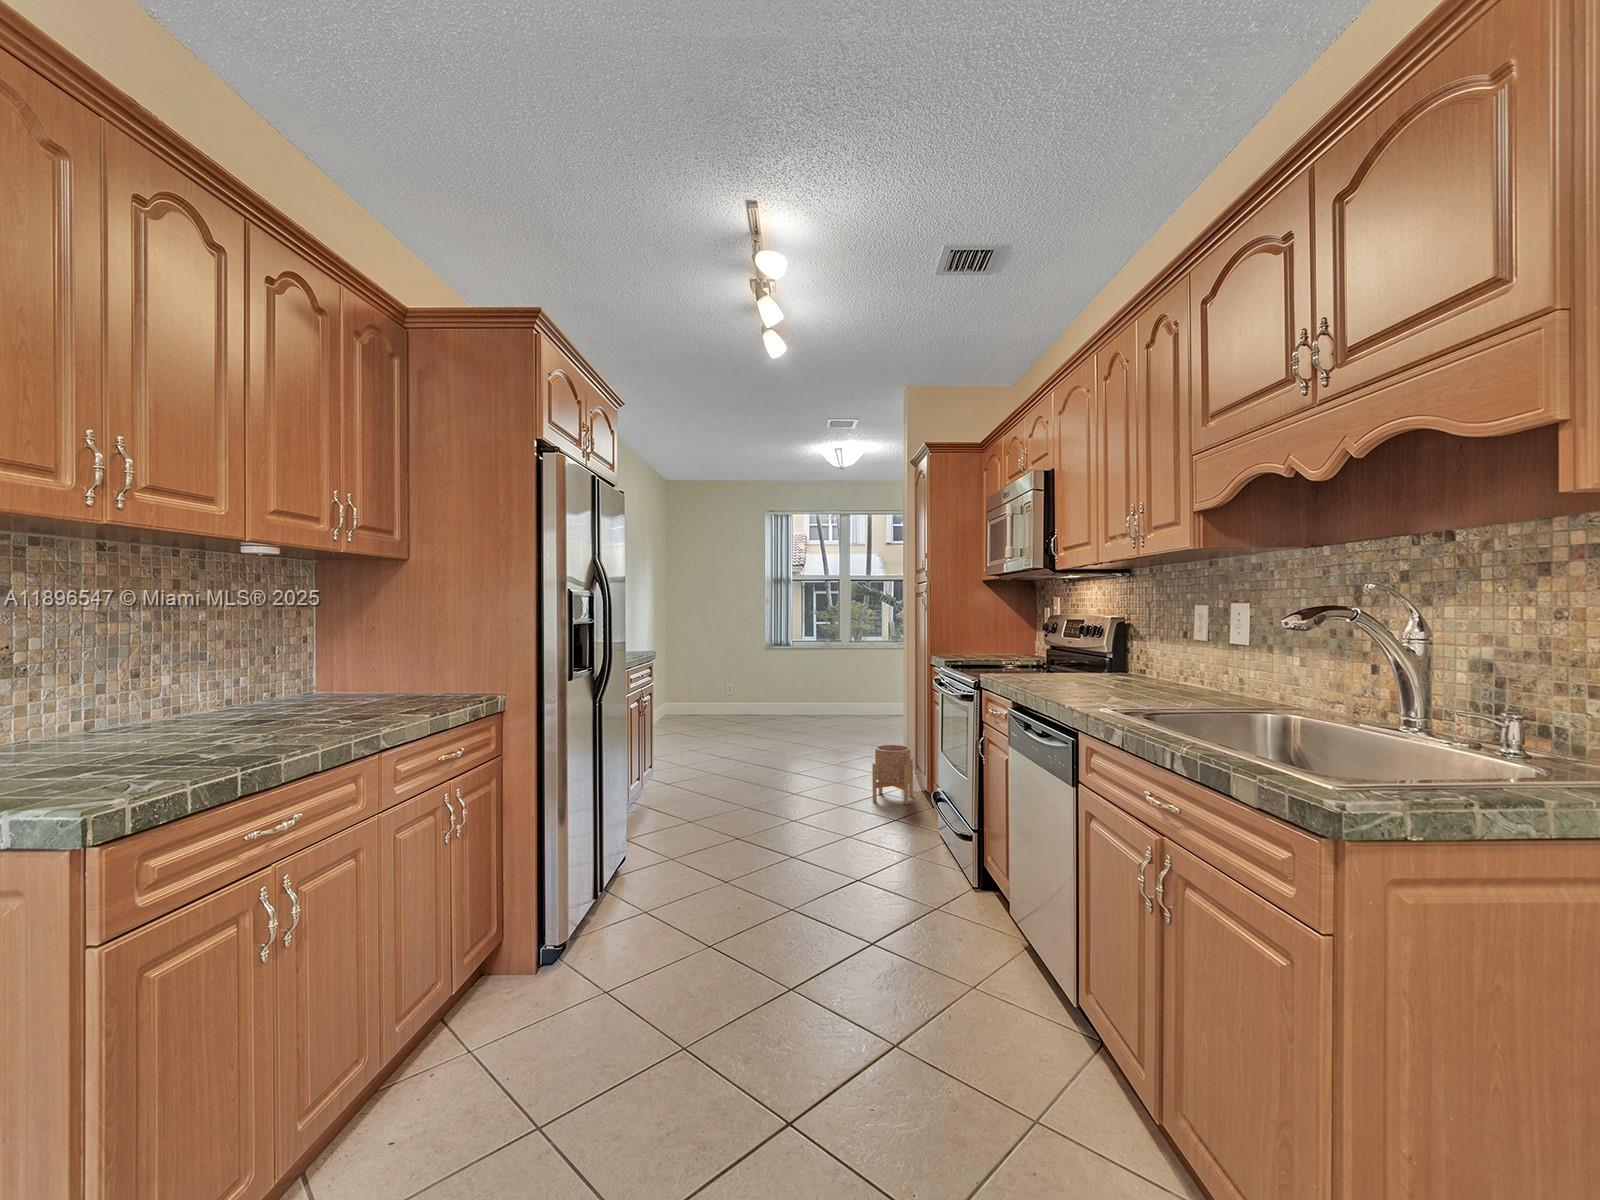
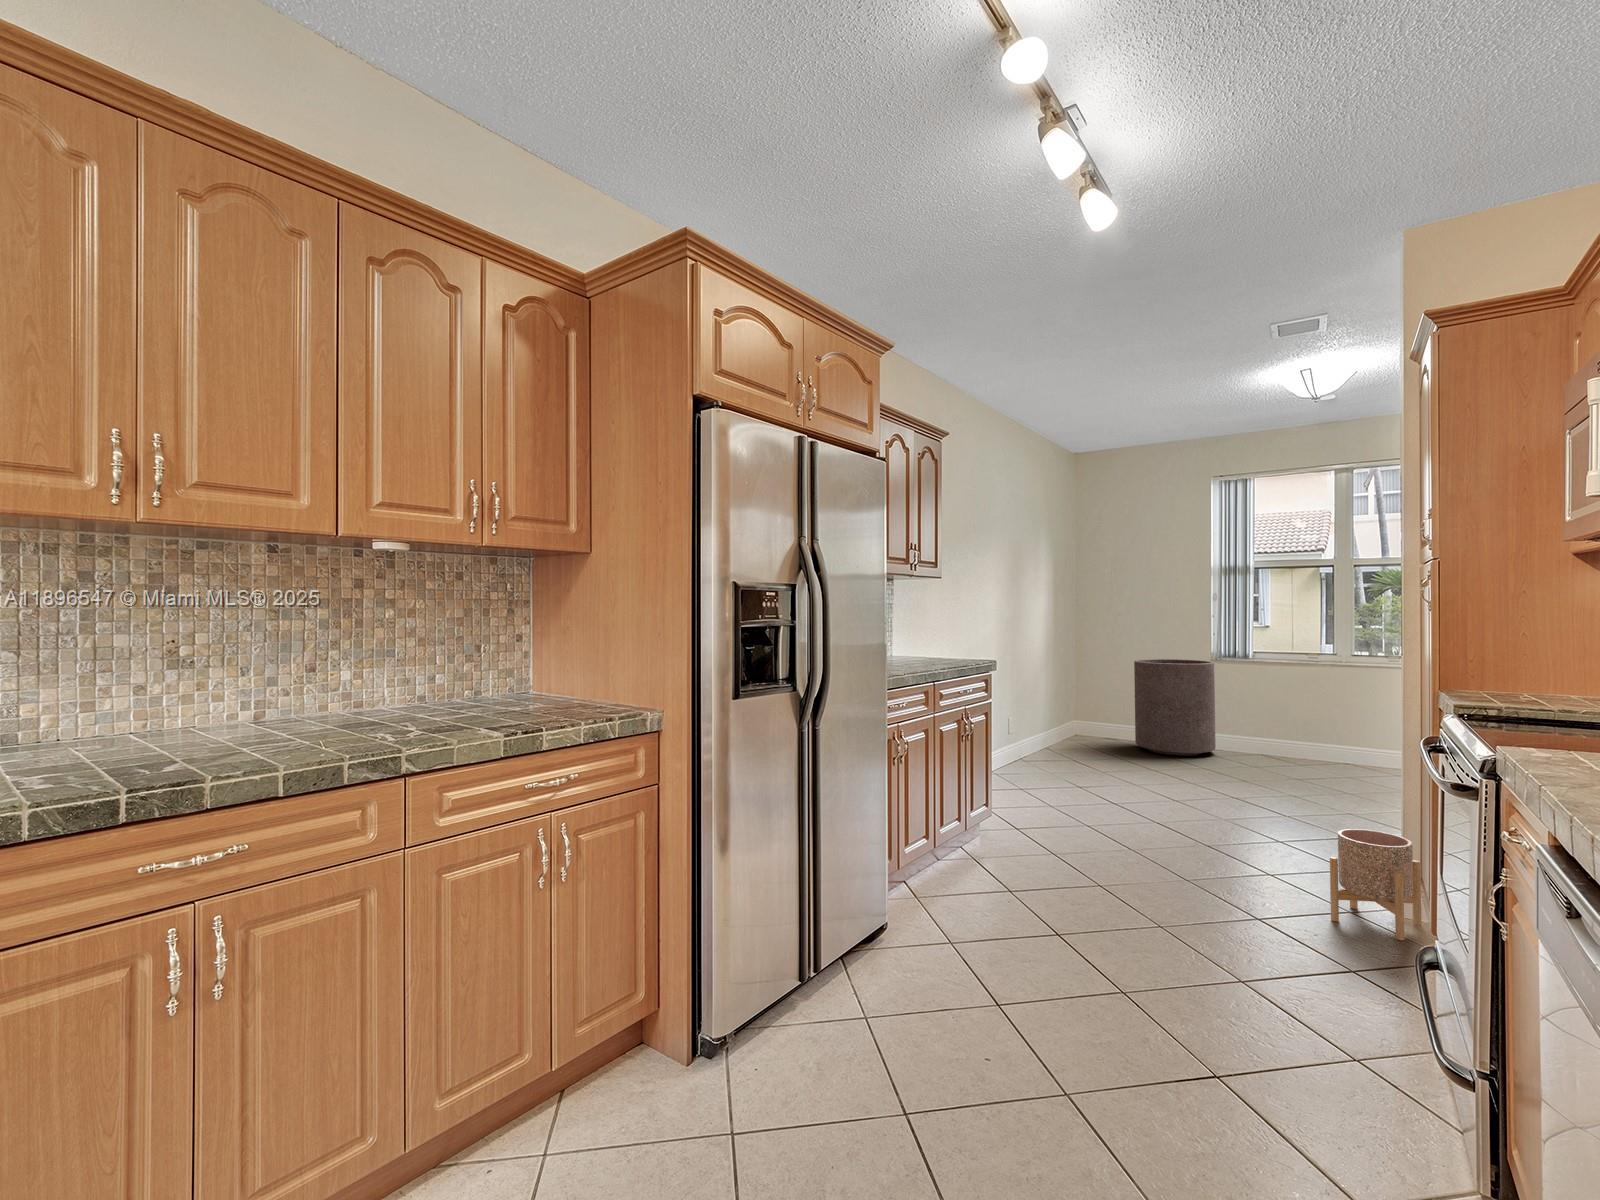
trash can: none [714,649,769,722] -> present [1134,659,1216,756]

